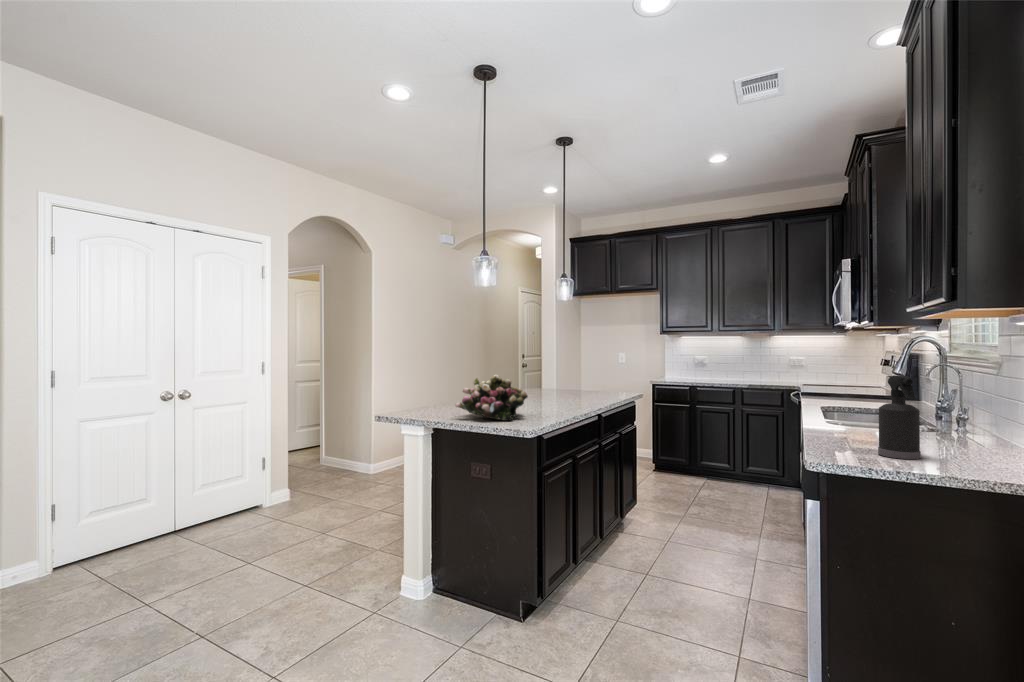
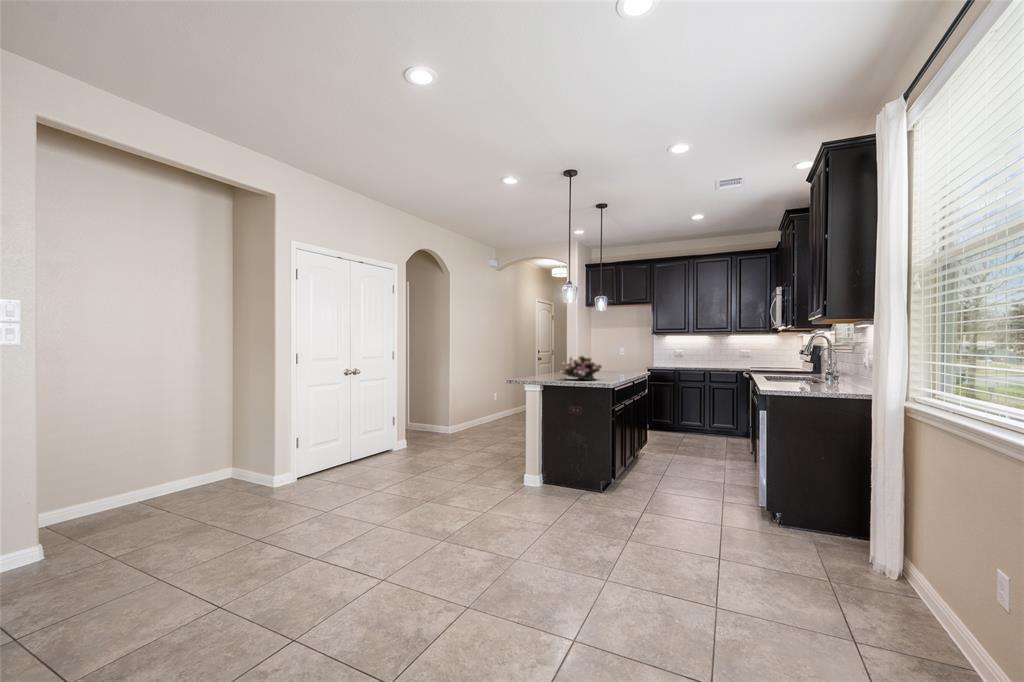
spray bottle: present [878,376,921,459] -> none [794,351,813,390]

